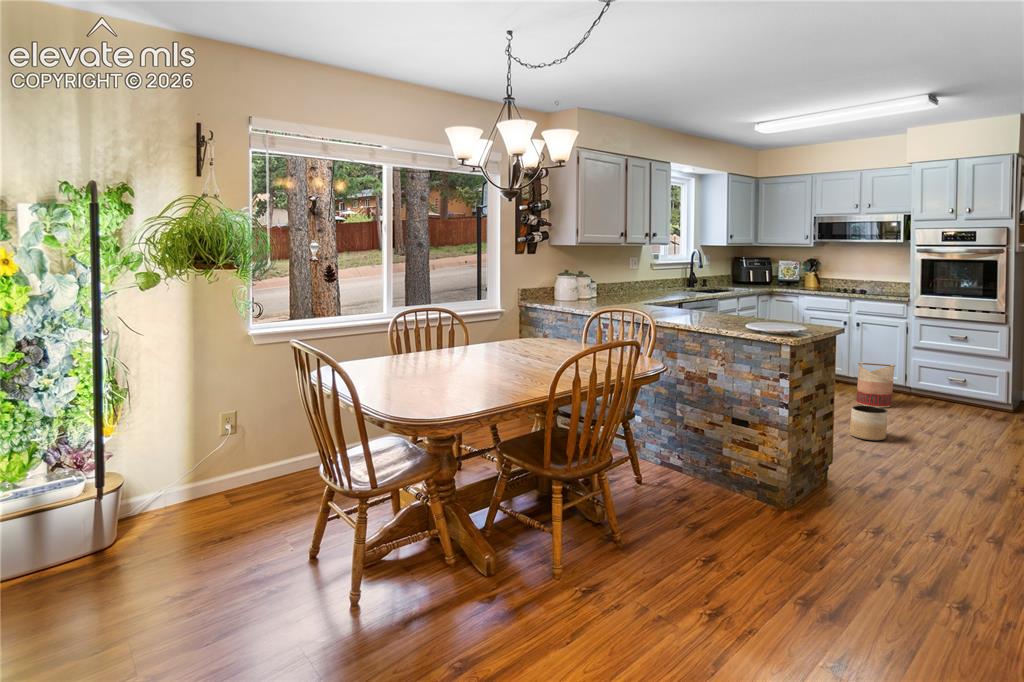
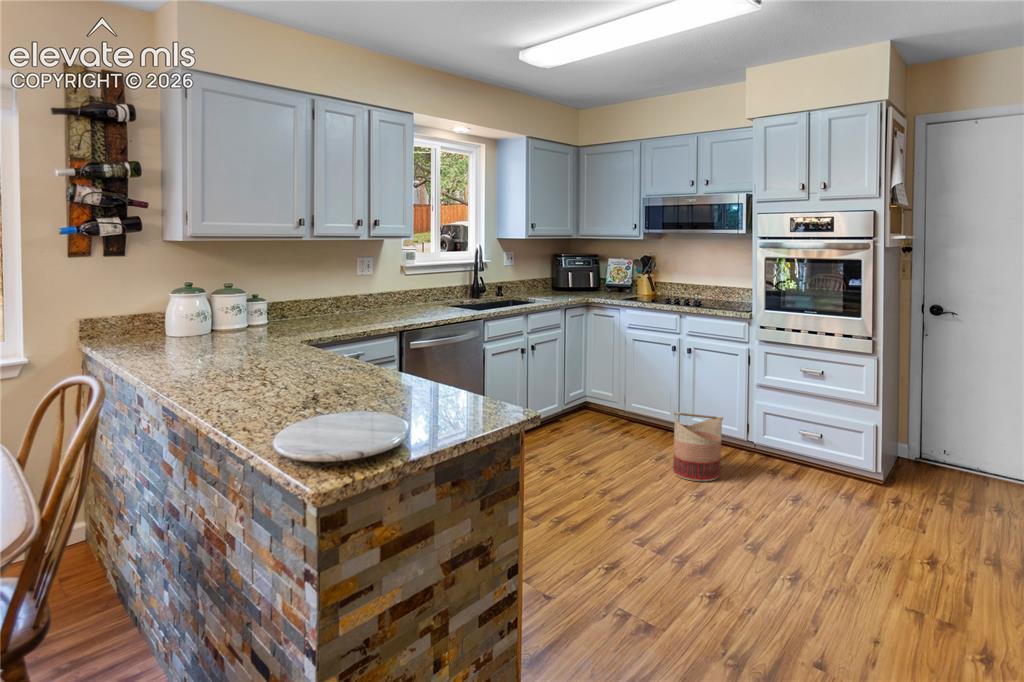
planter: present [850,406,888,441] -> none [620,504,674,570]

